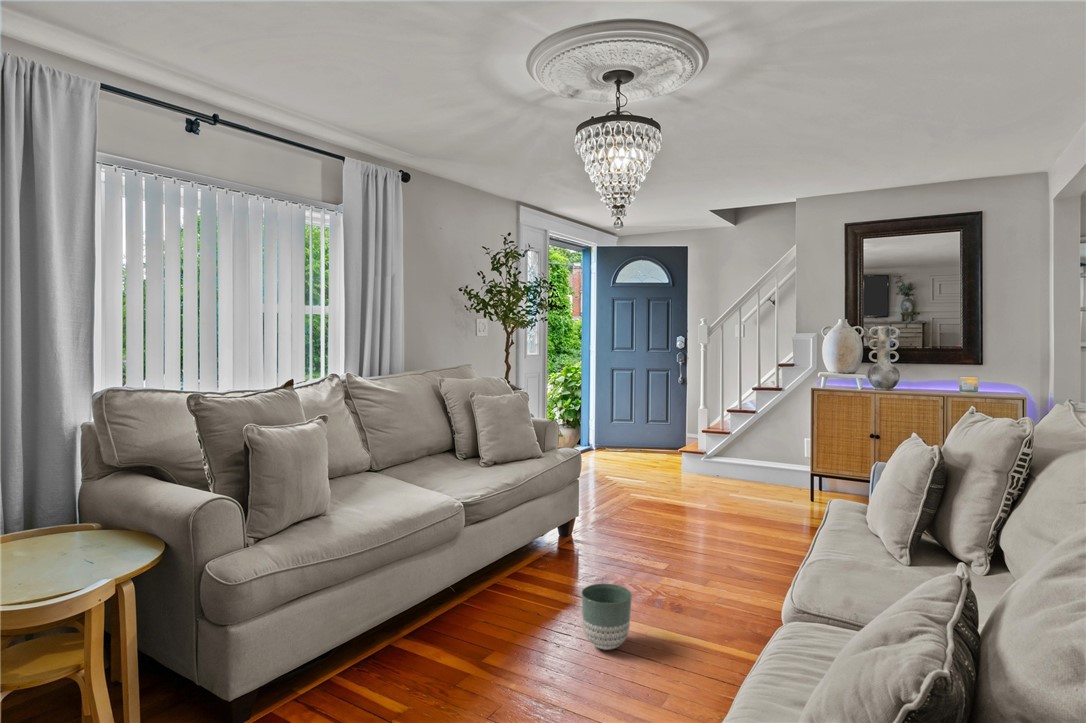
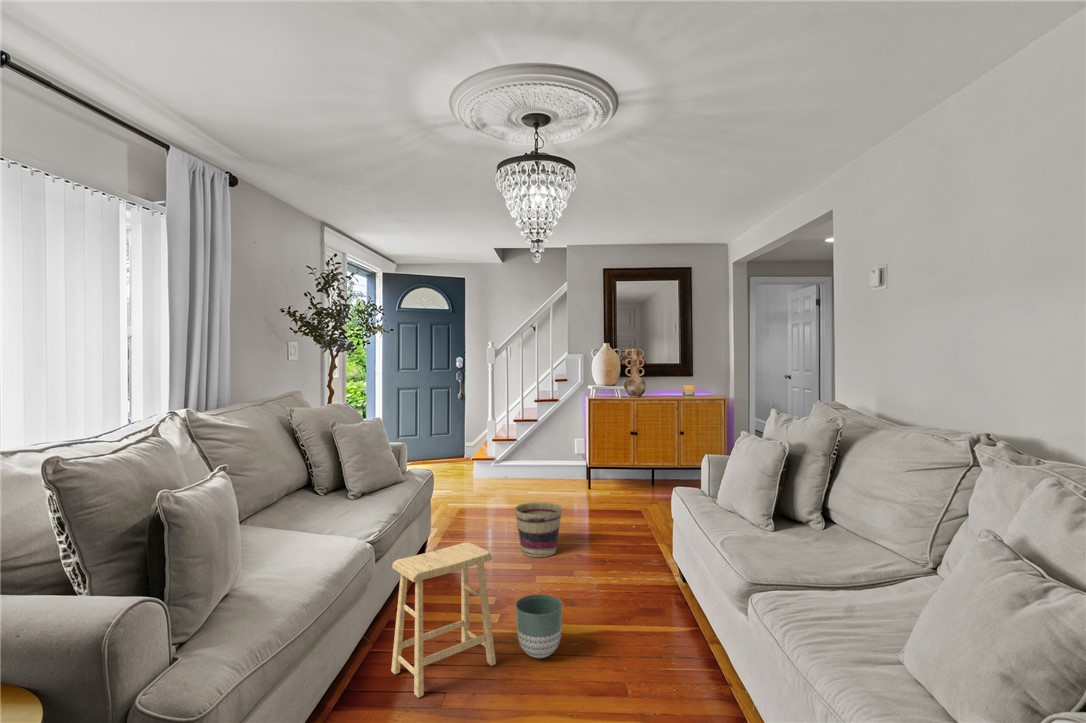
basket: none [662,498,717,559] -> present [515,502,562,557]
footstool: none [465,517,558,652] -> present [391,543,496,698]

